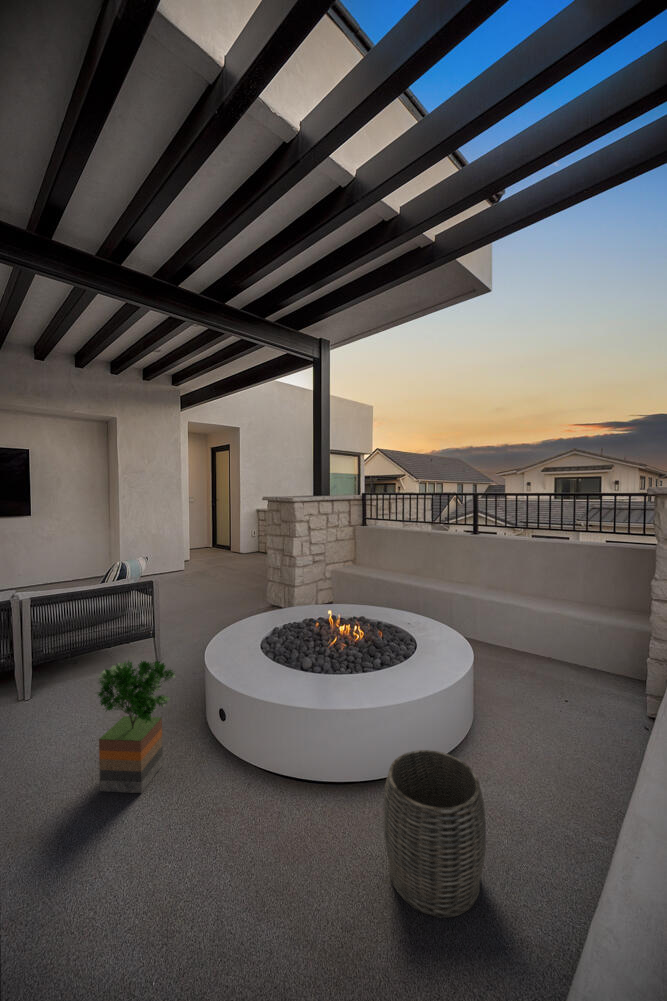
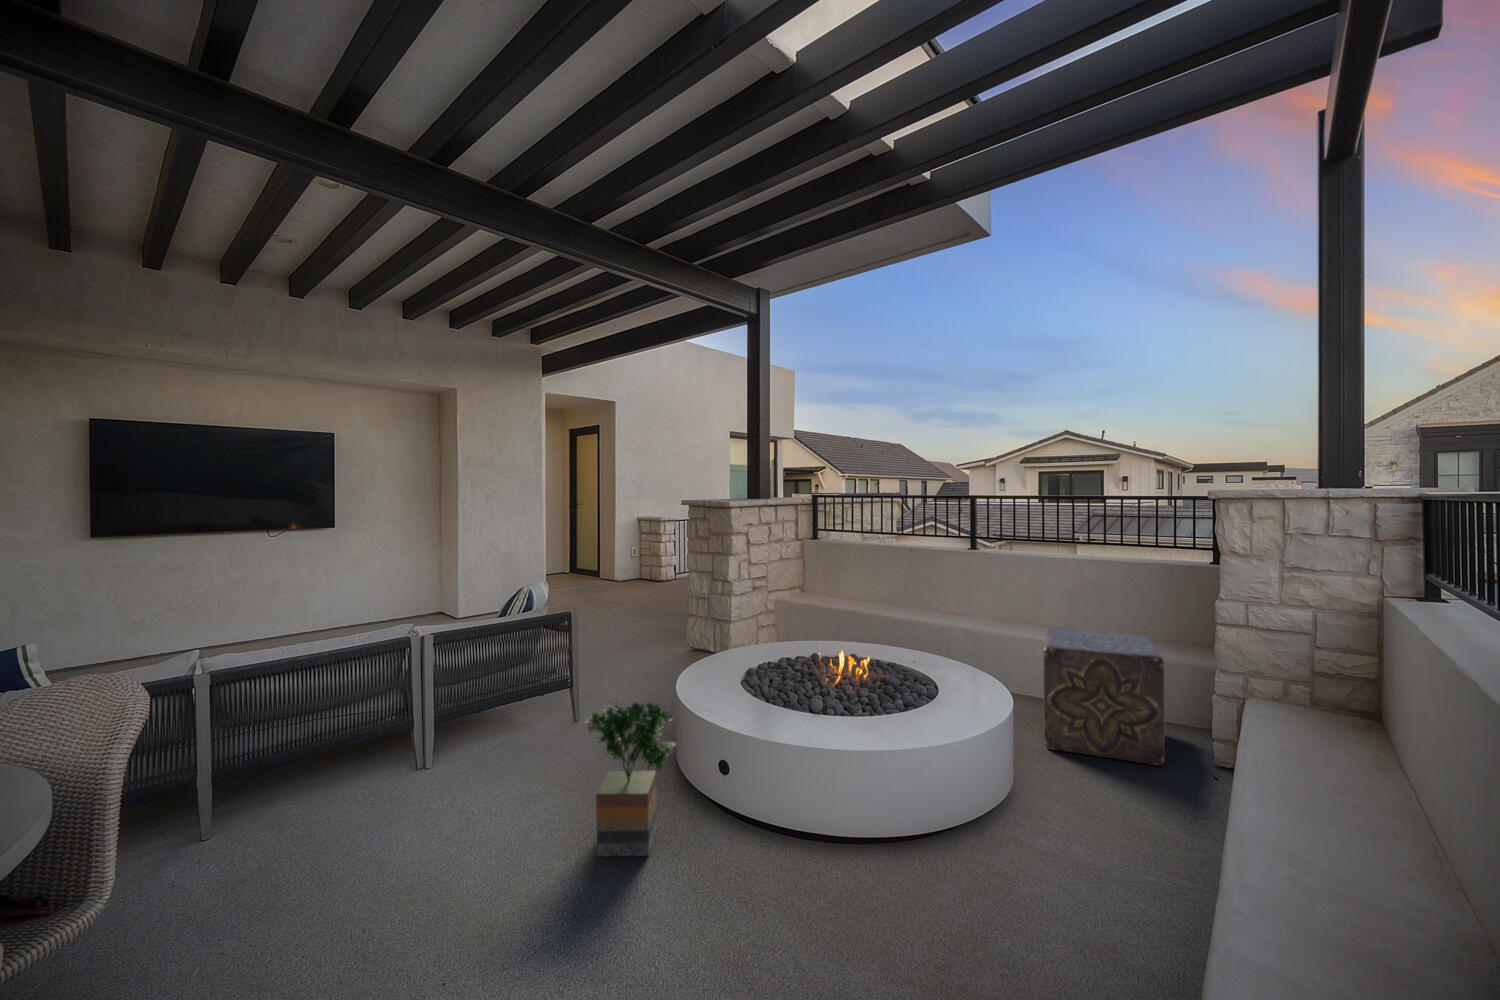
ottoman: none [512,600,612,721] -> present [1043,628,1165,765]
woven basket: present [383,750,486,918] -> none [955,783,1069,942]

